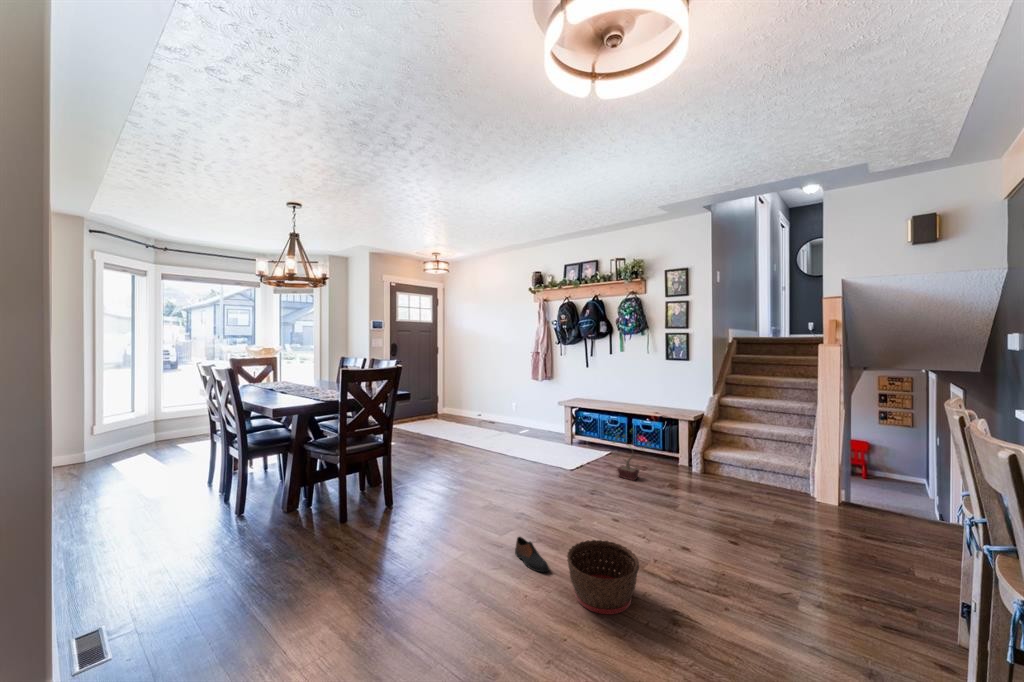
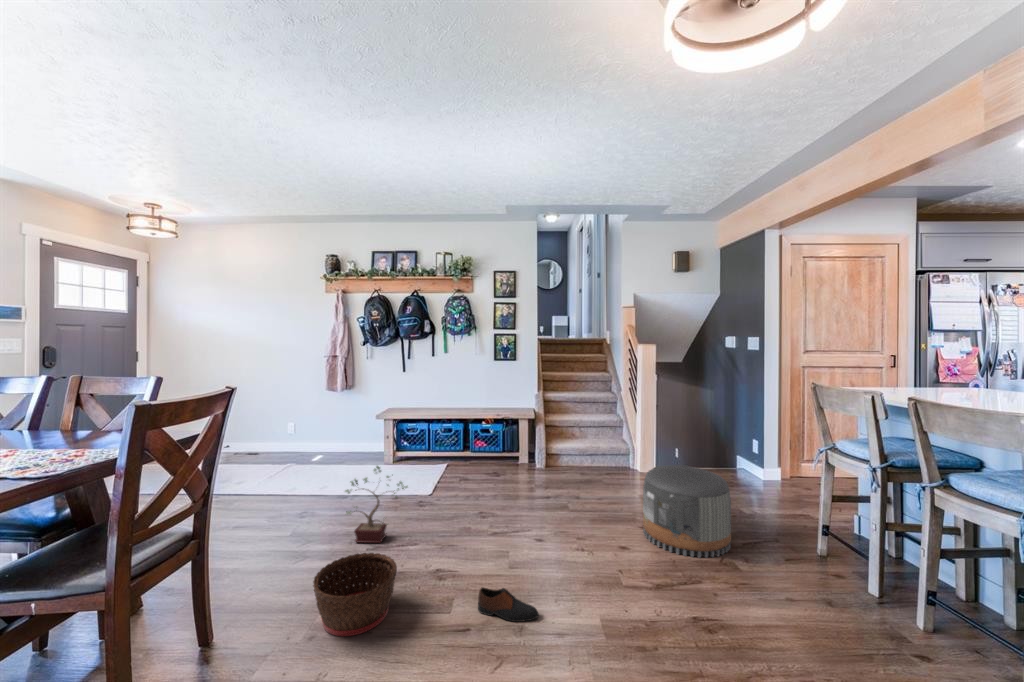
potted plant: present [613,429,651,480] -> present [345,466,407,543]
pouf: none [724,490,839,608] -> present [643,465,731,558]
basket: present [567,540,639,614] -> present [313,553,397,636]

